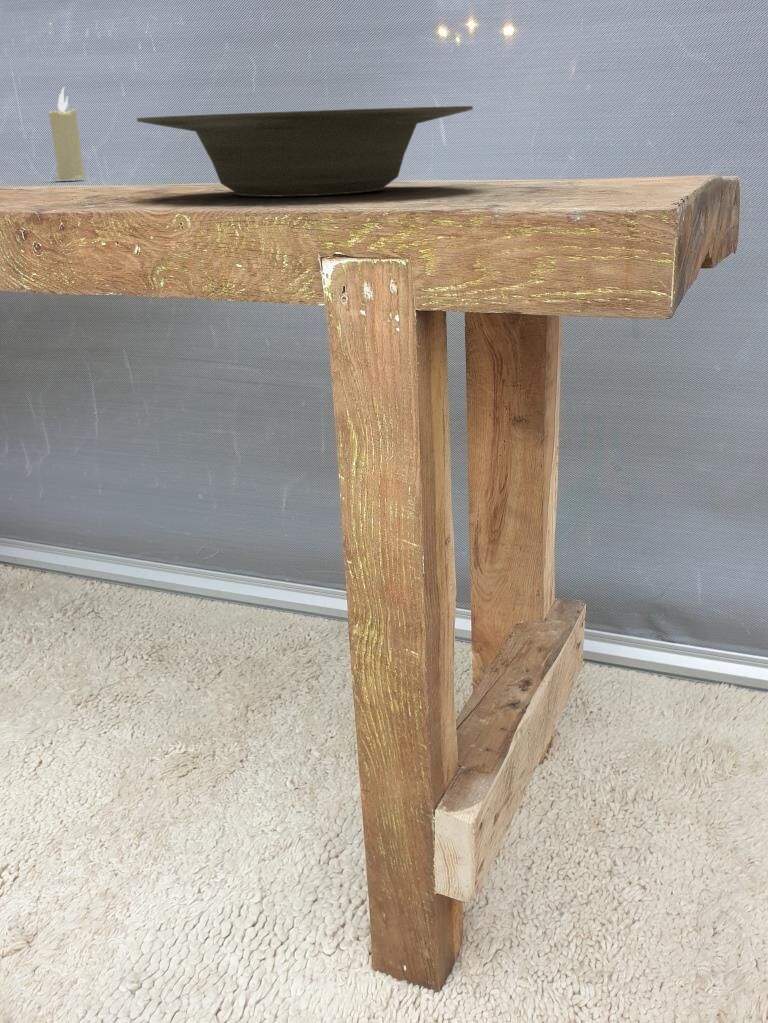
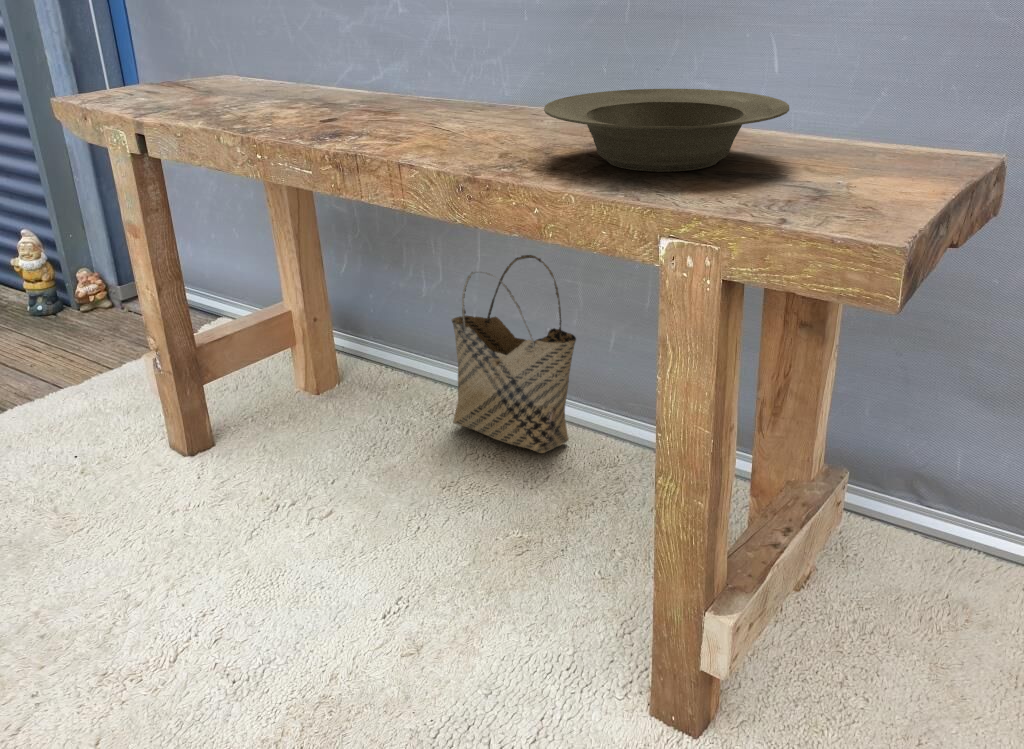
candle: present [49,87,85,180] -> none [472,26,495,97]
woven basket: none [53,381,224,636] -> present [452,255,576,453]

